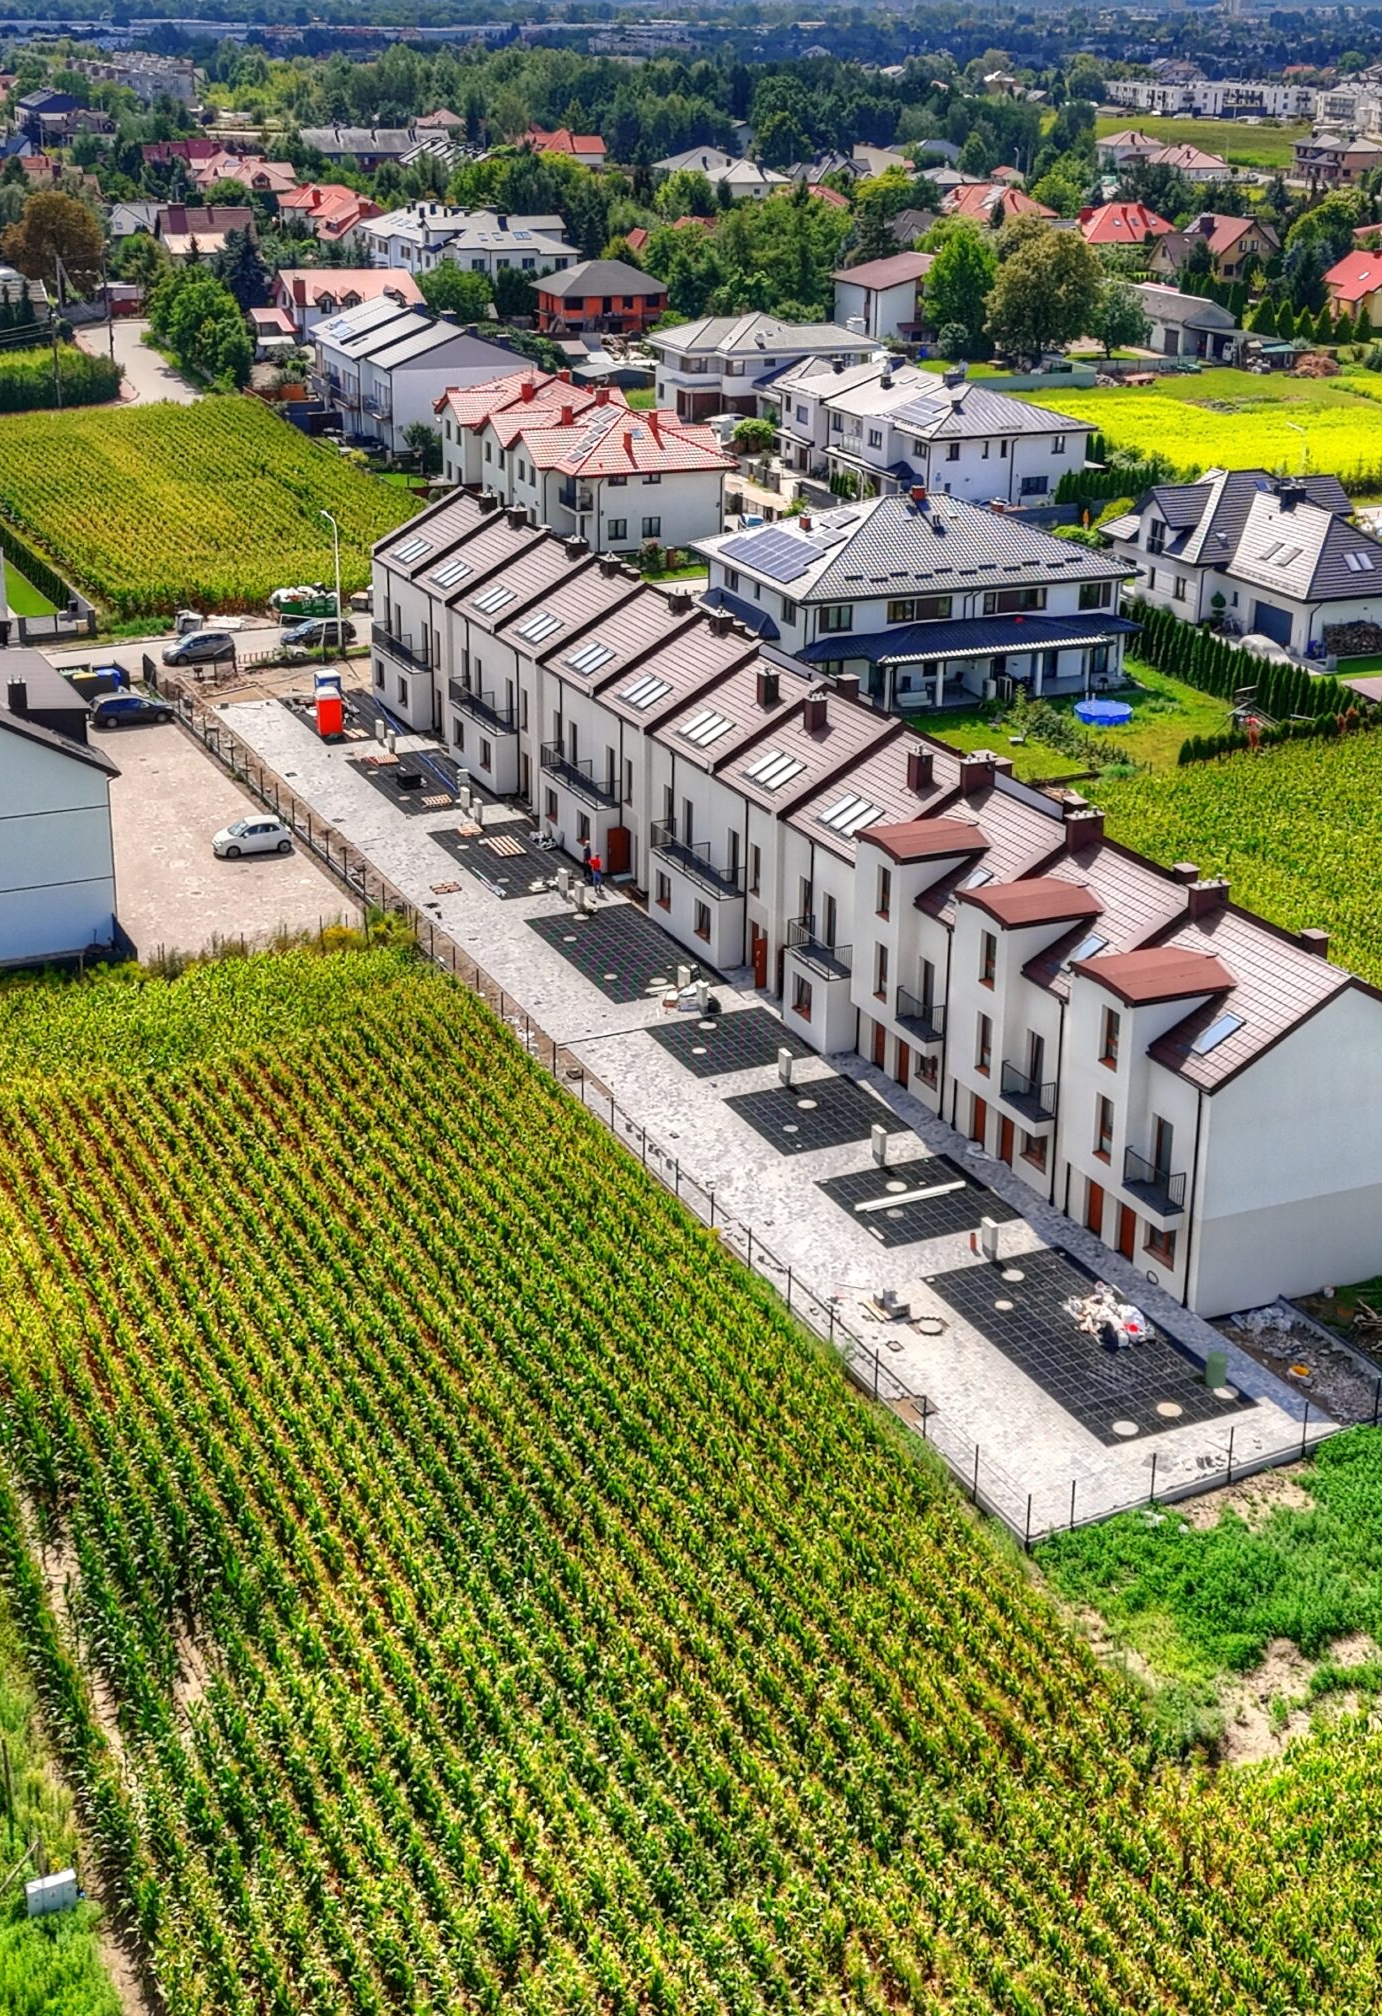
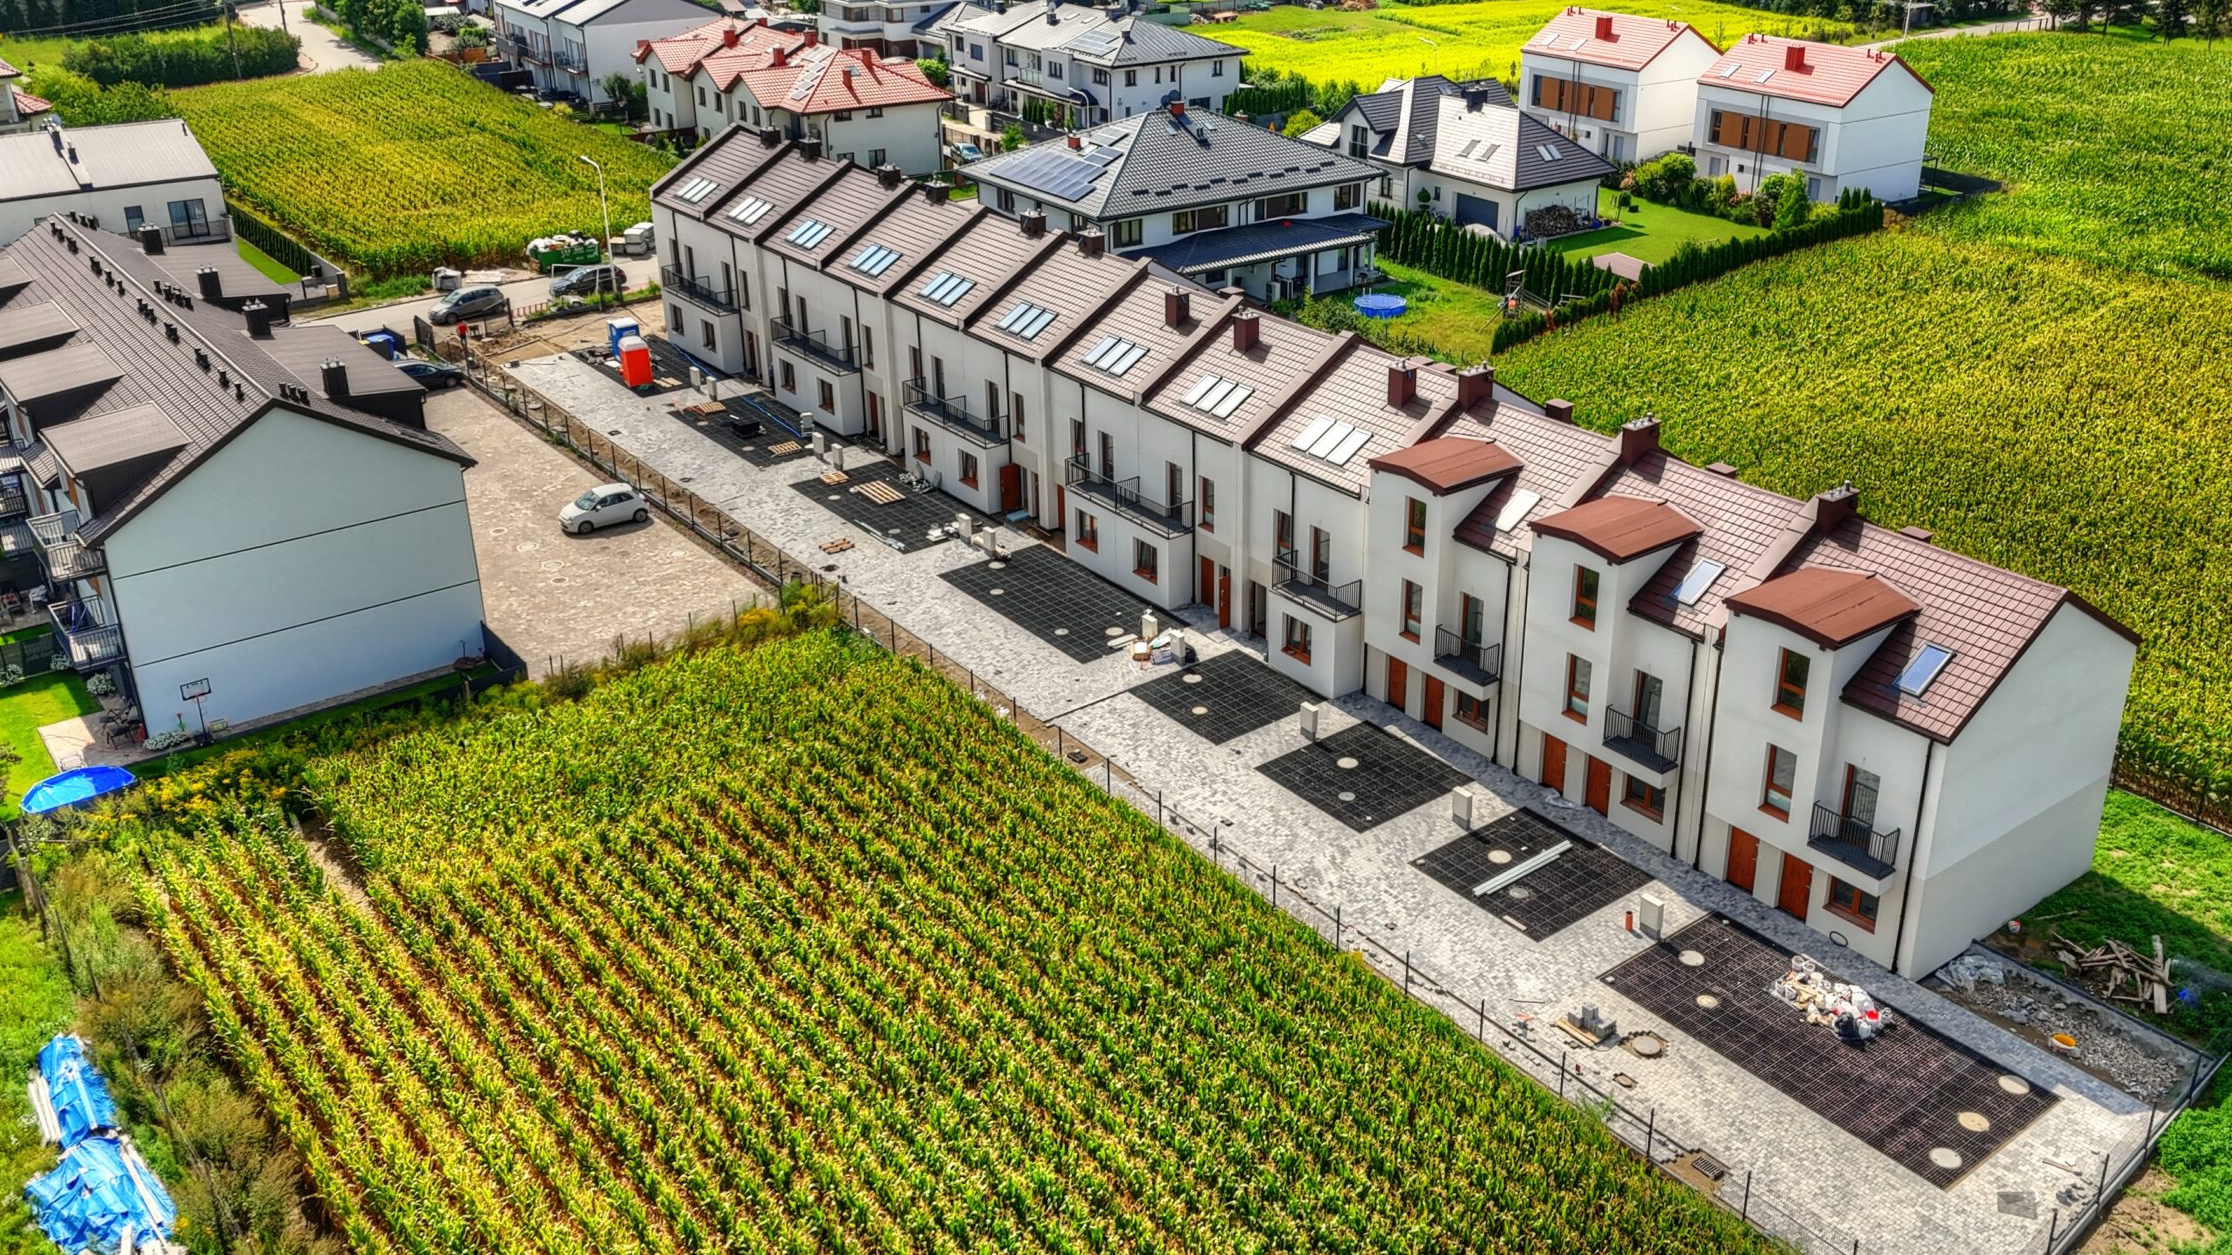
trash can: present [1202,1351,1228,1388] -> none [1961,1026,1997,1068]

